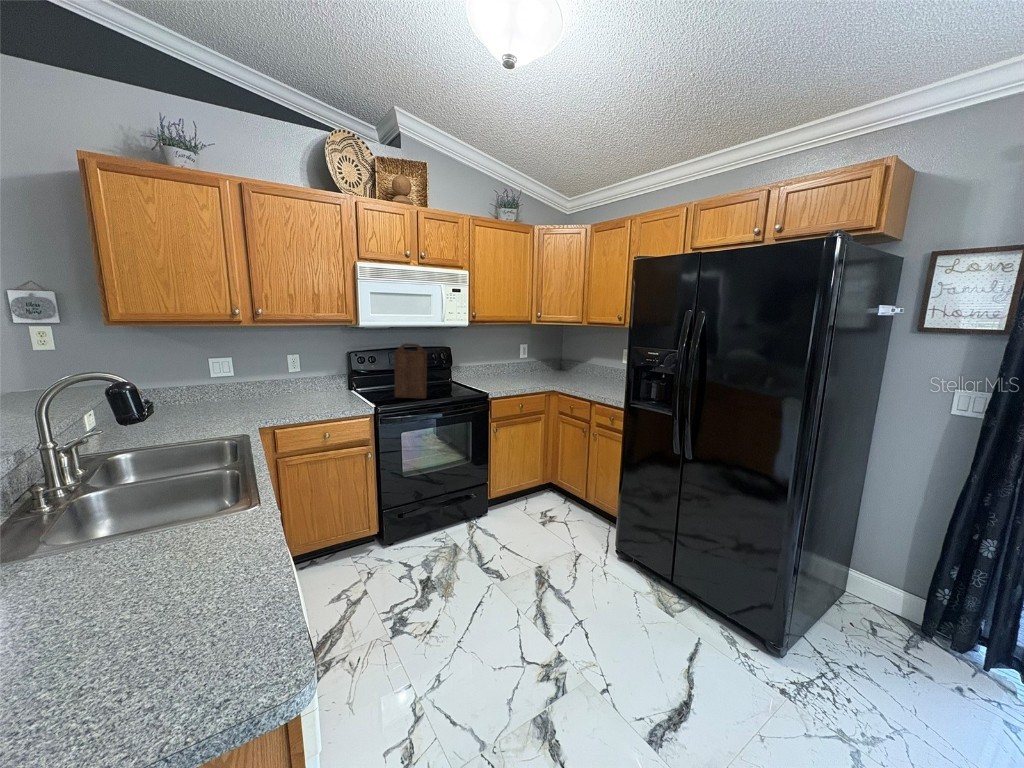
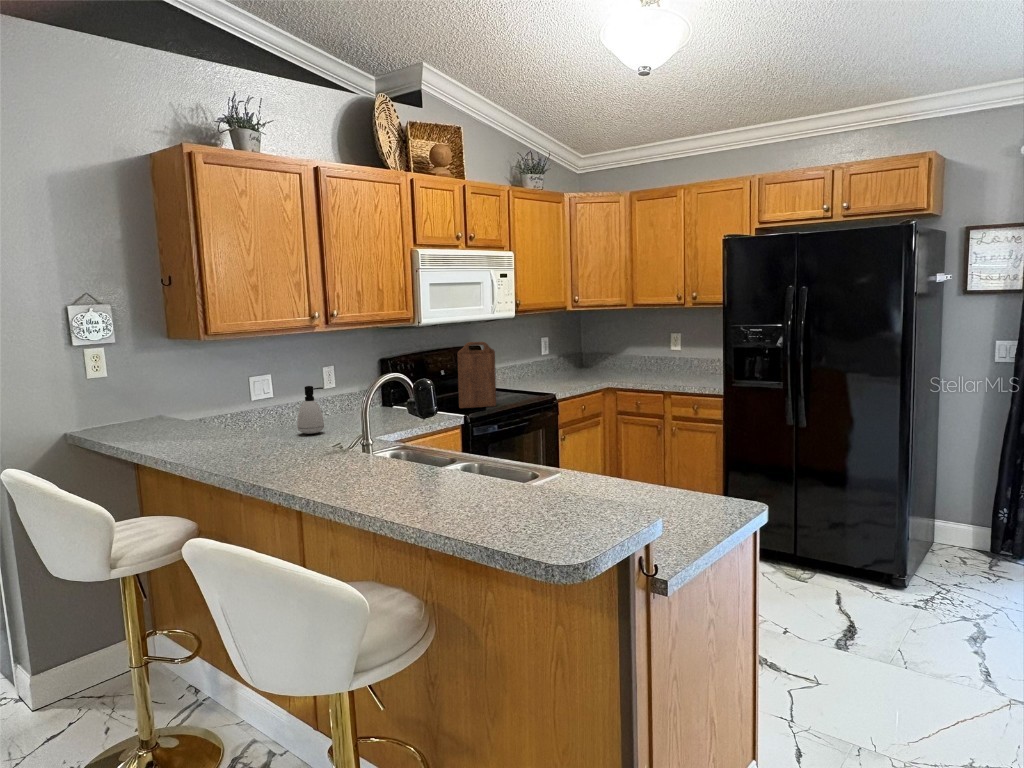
soap dispenser: none [229,369,254,408] -> present [297,386,324,434]

